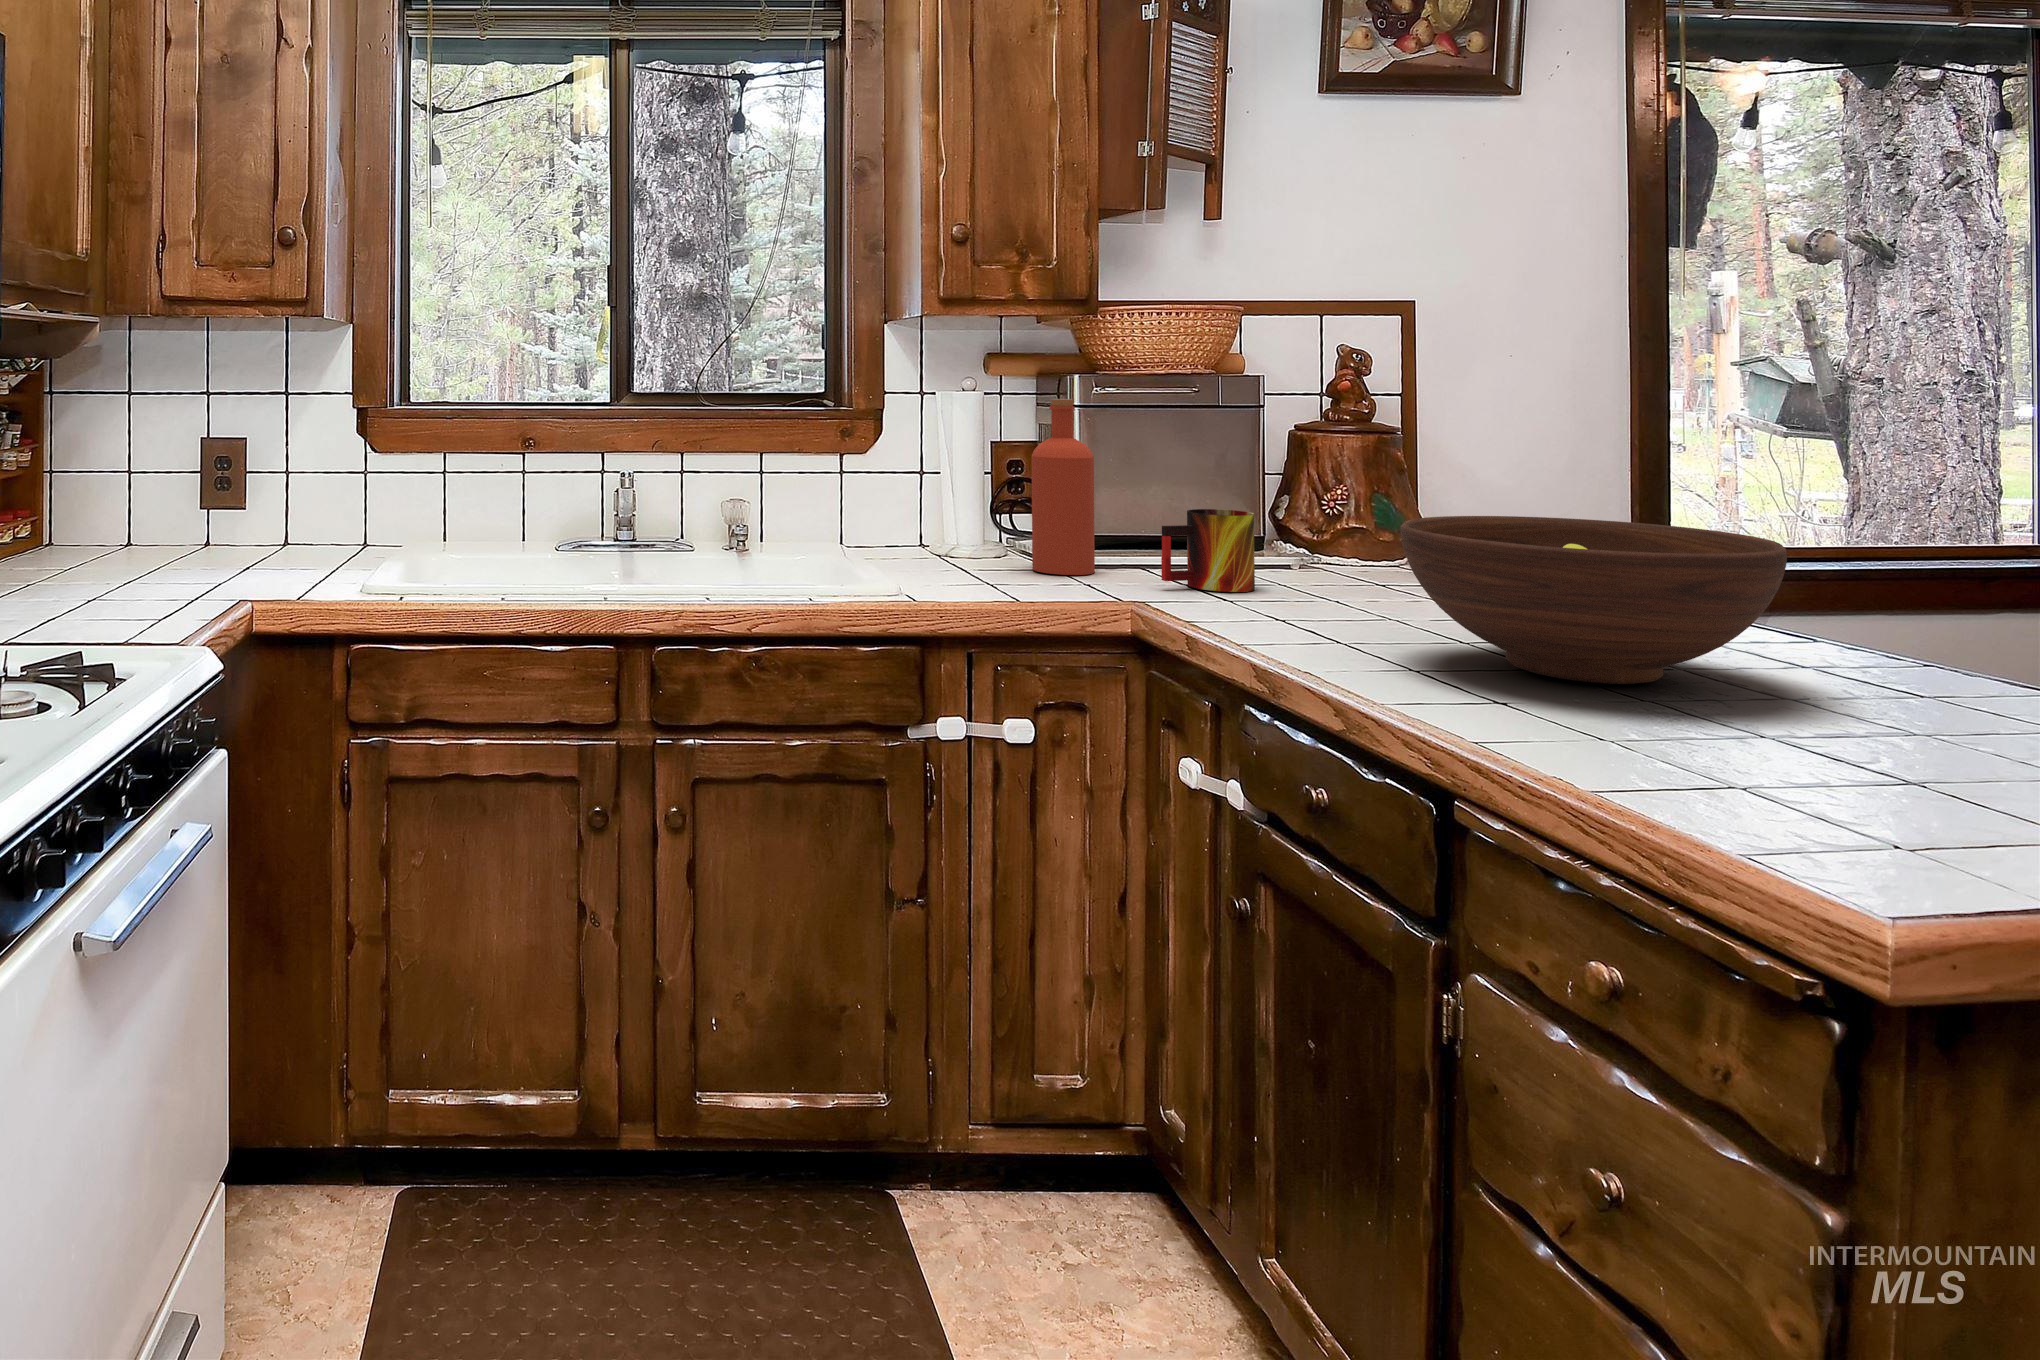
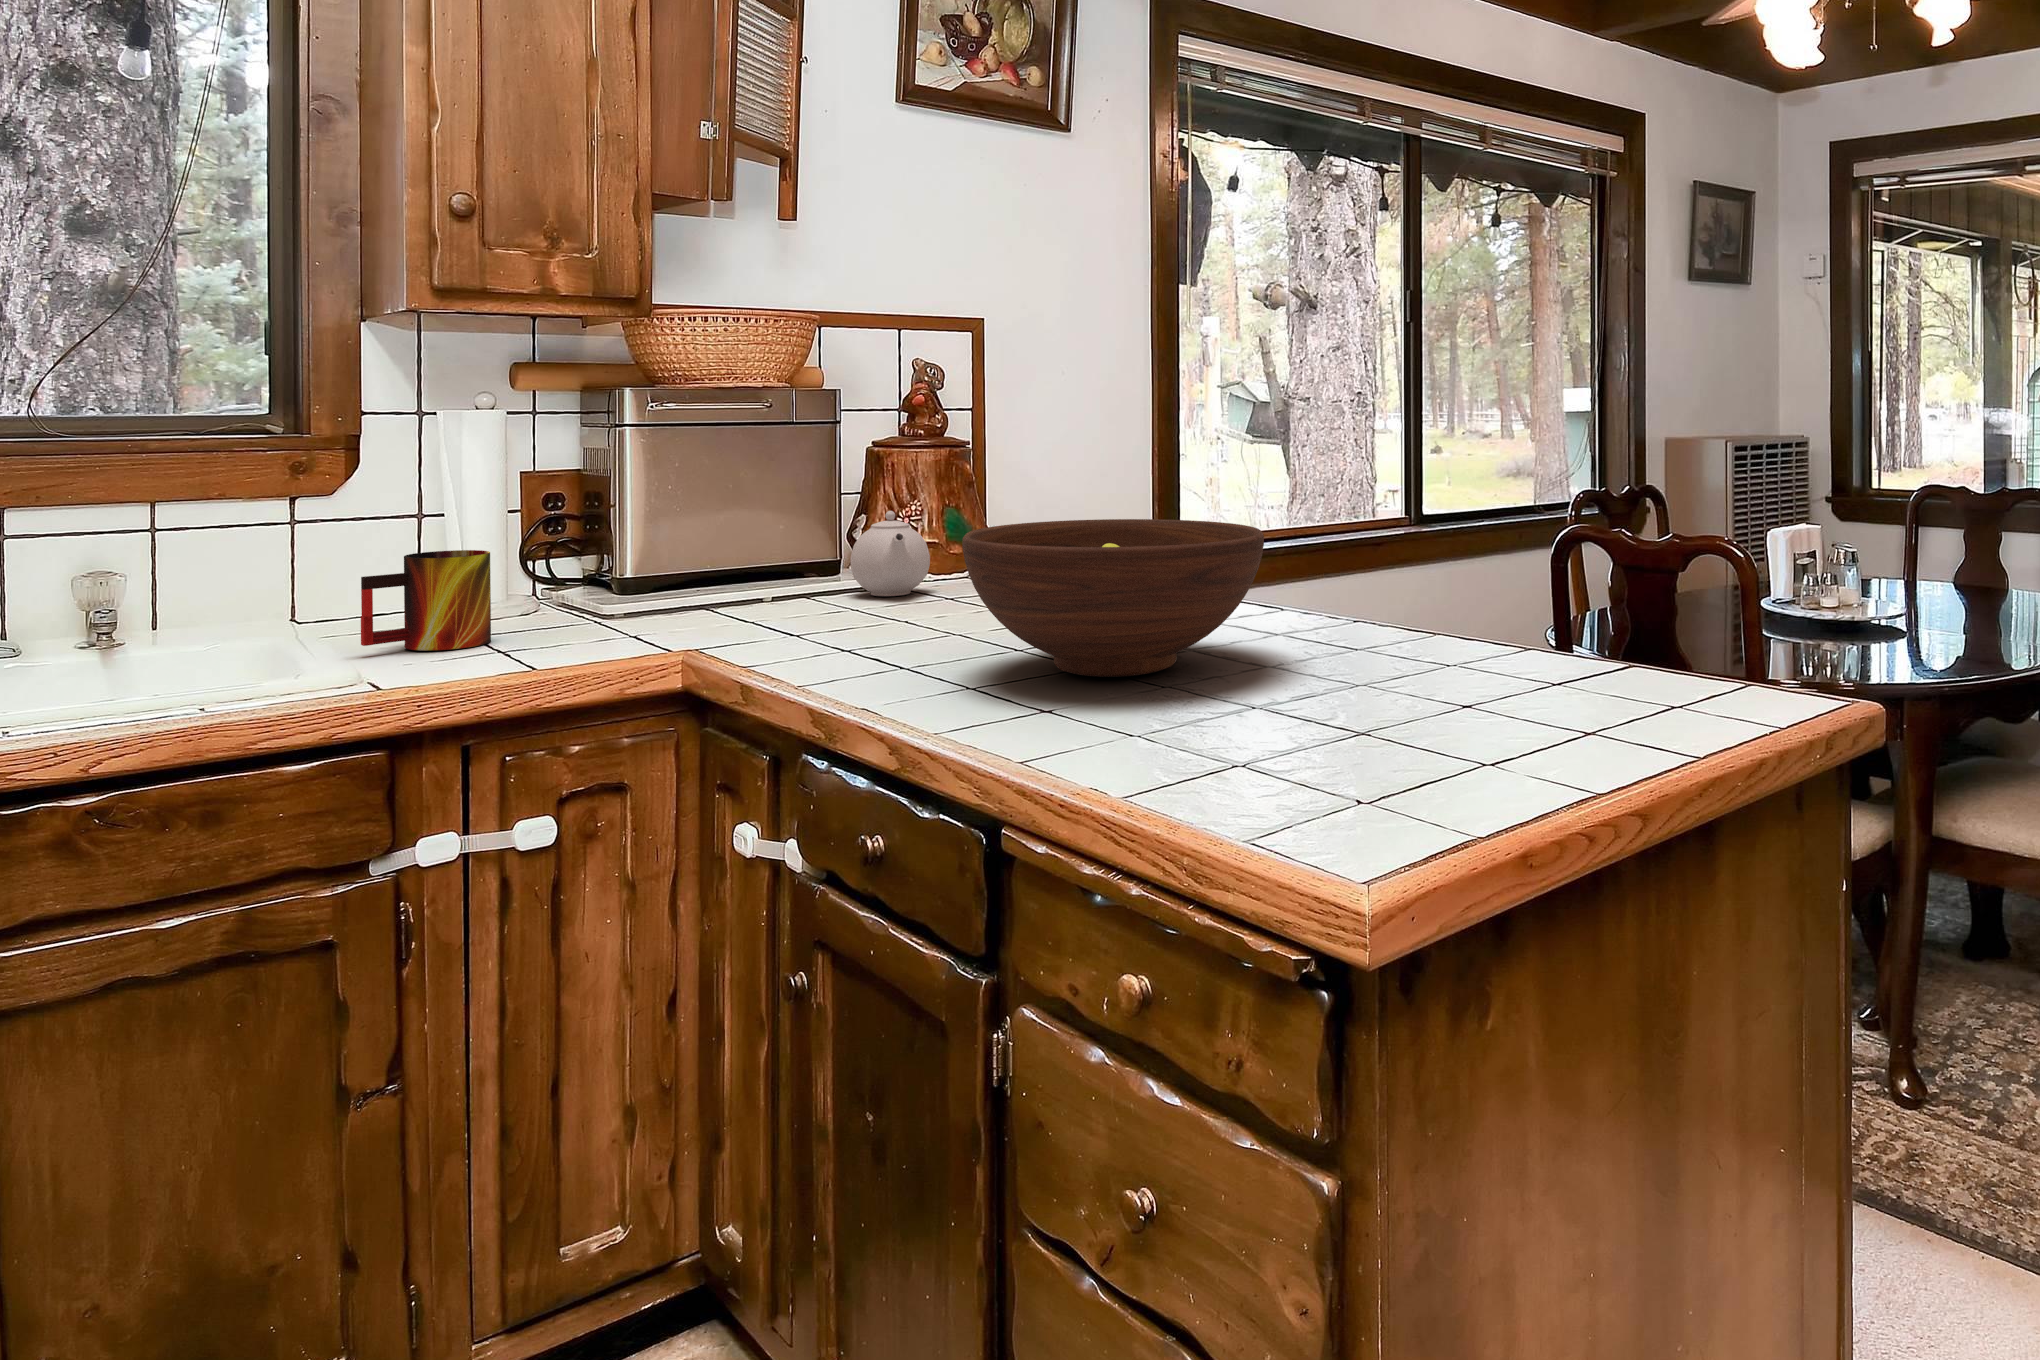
bottle: present [1032,399,1095,575] -> none [568,415,649,629]
teapot: none [1274,492,1357,574] -> present [850,511,930,596]
mug: present [1161,509,1255,592] -> present [361,550,491,651]

